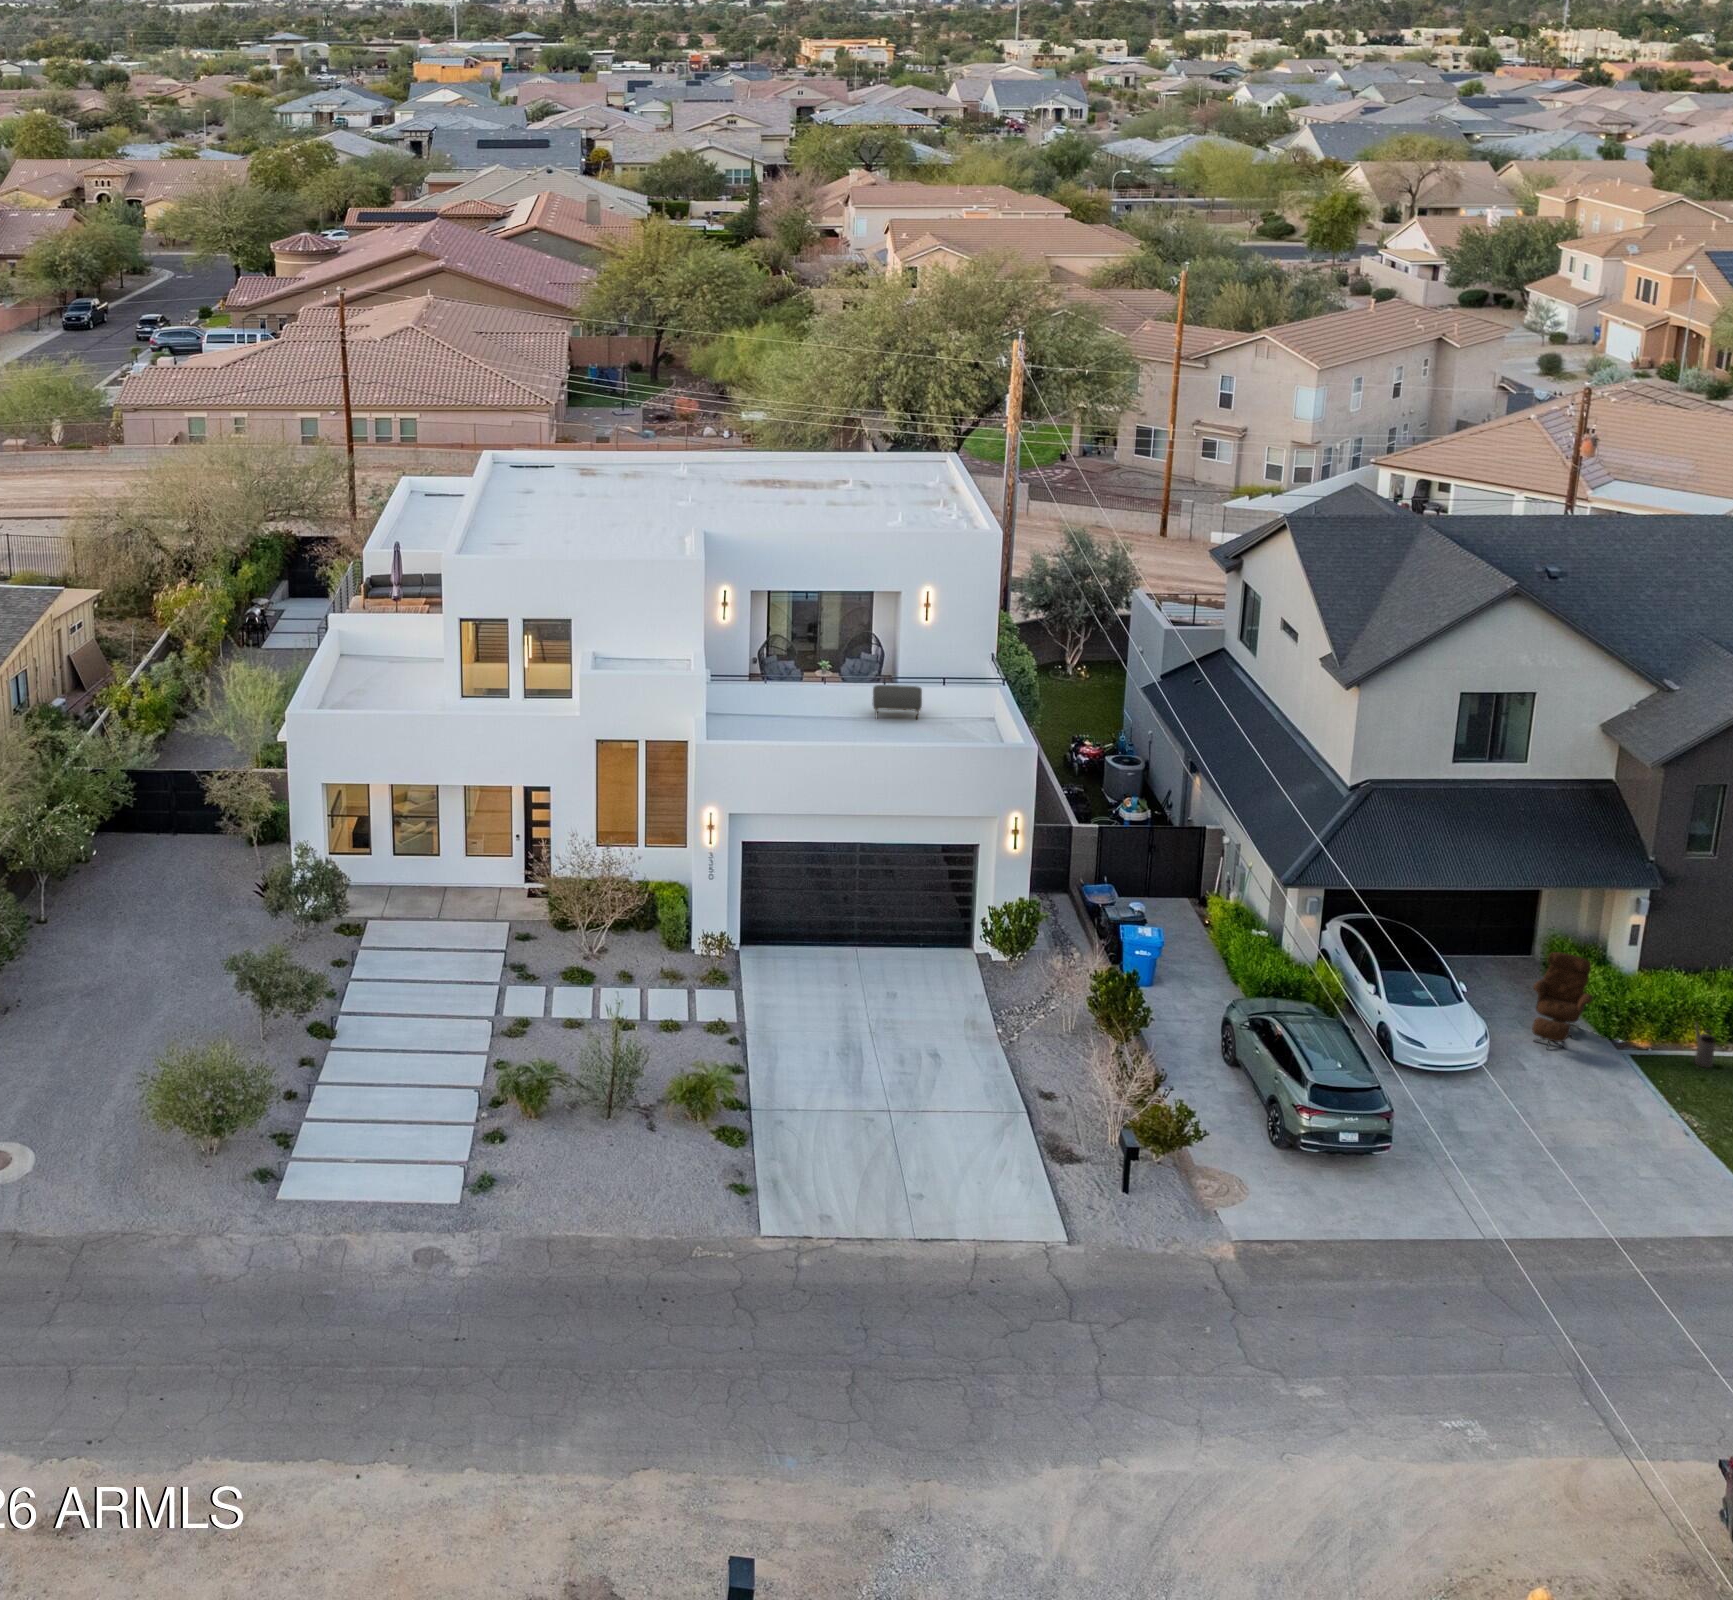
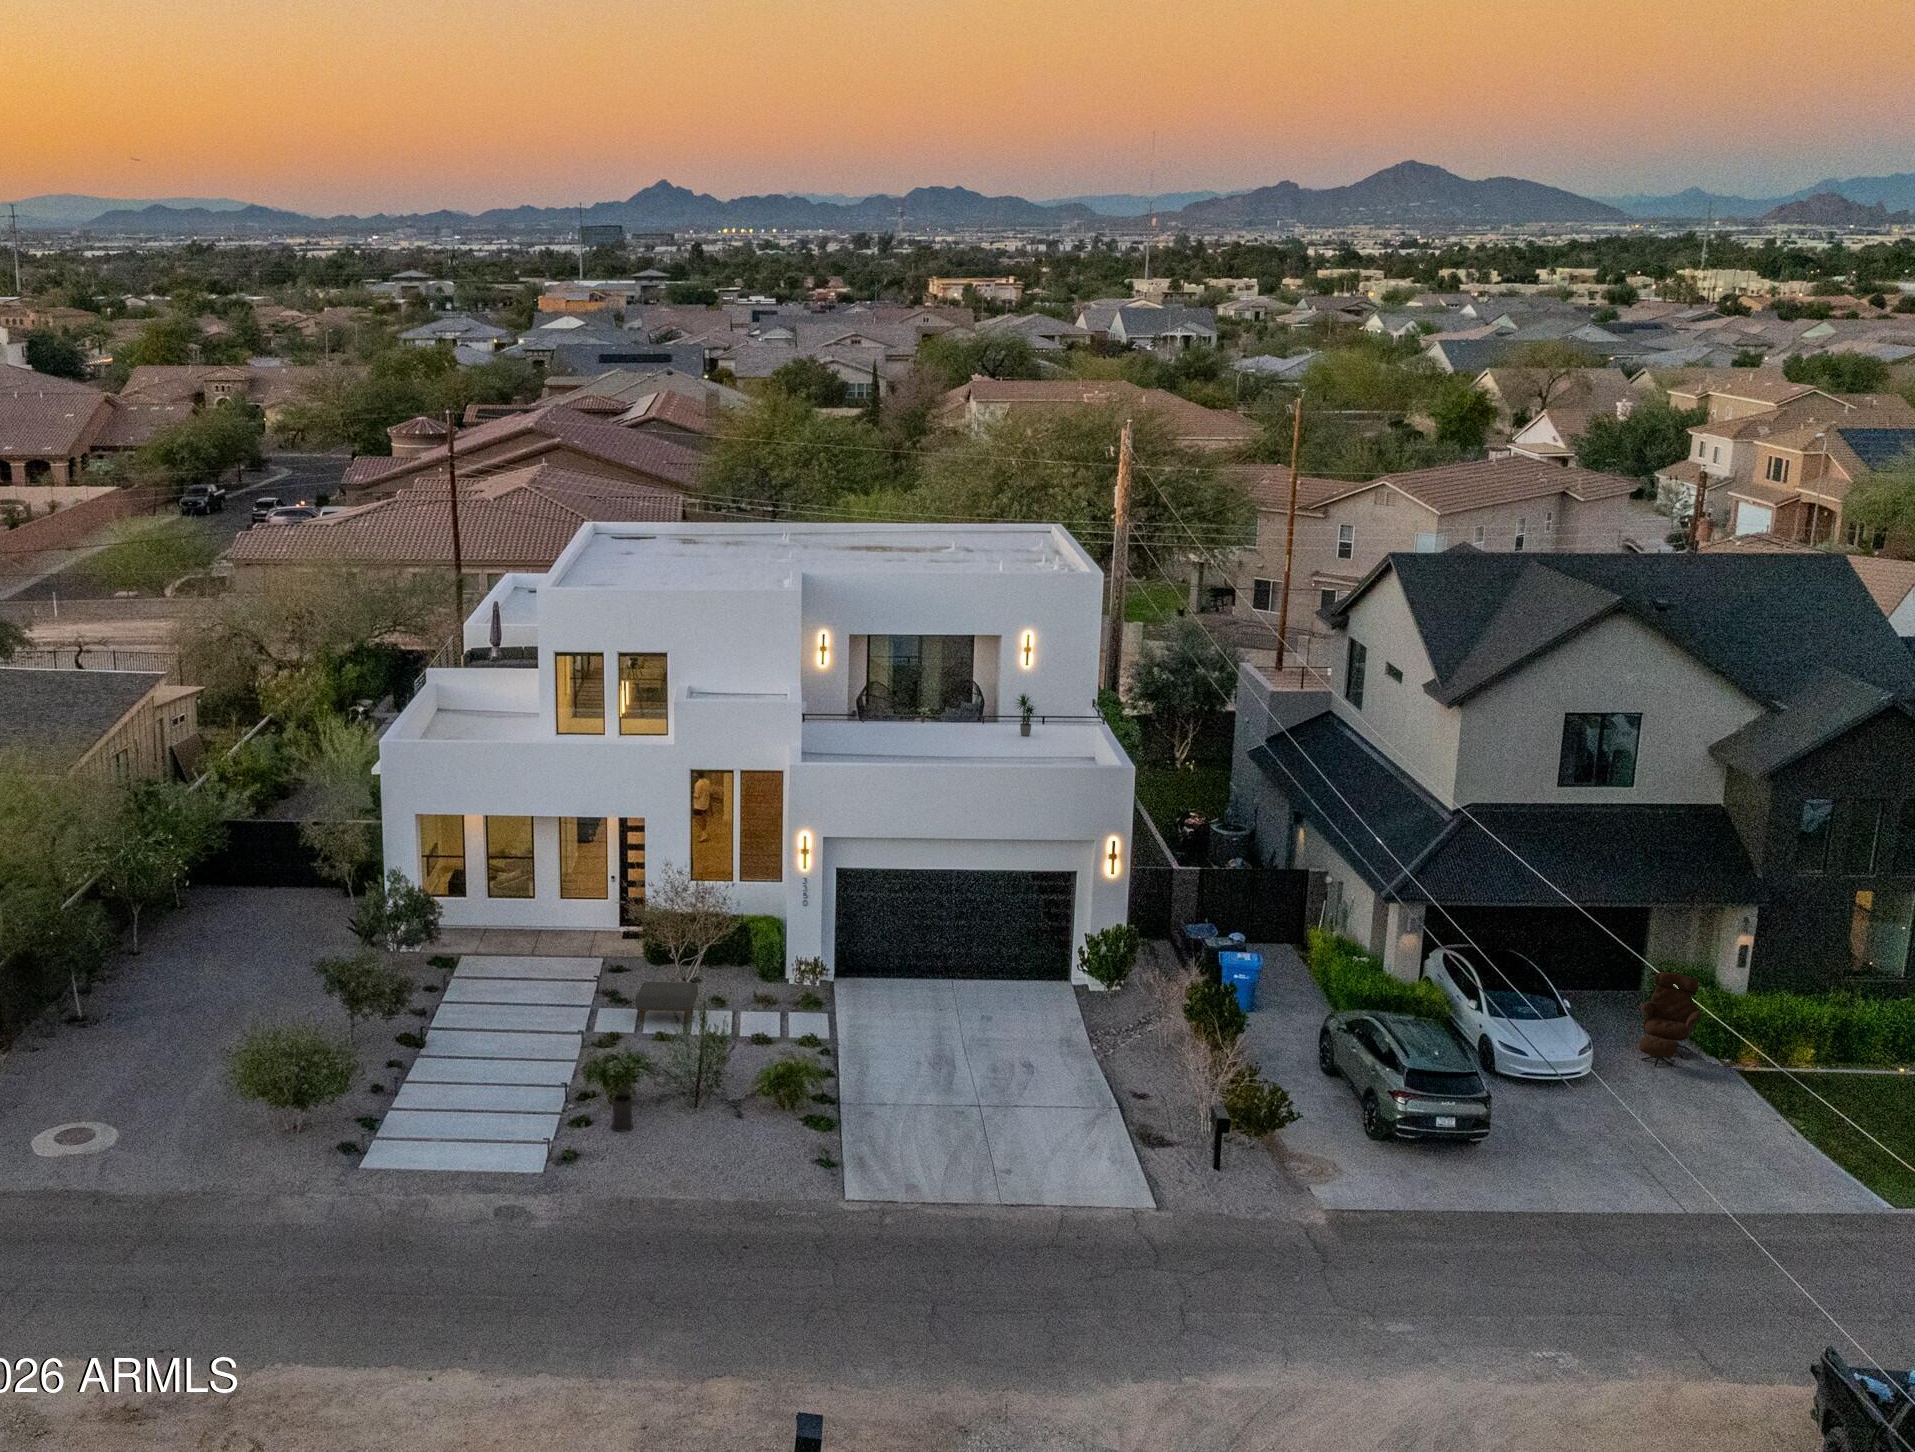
potted plant: none [915,642,944,687] -> present [1017,694,1036,736]
ottoman: present [873,685,922,719] -> present [636,982,698,1023]
watering can: present [1694,1022,1715,1068] -> present [612,1082,633,1132]

